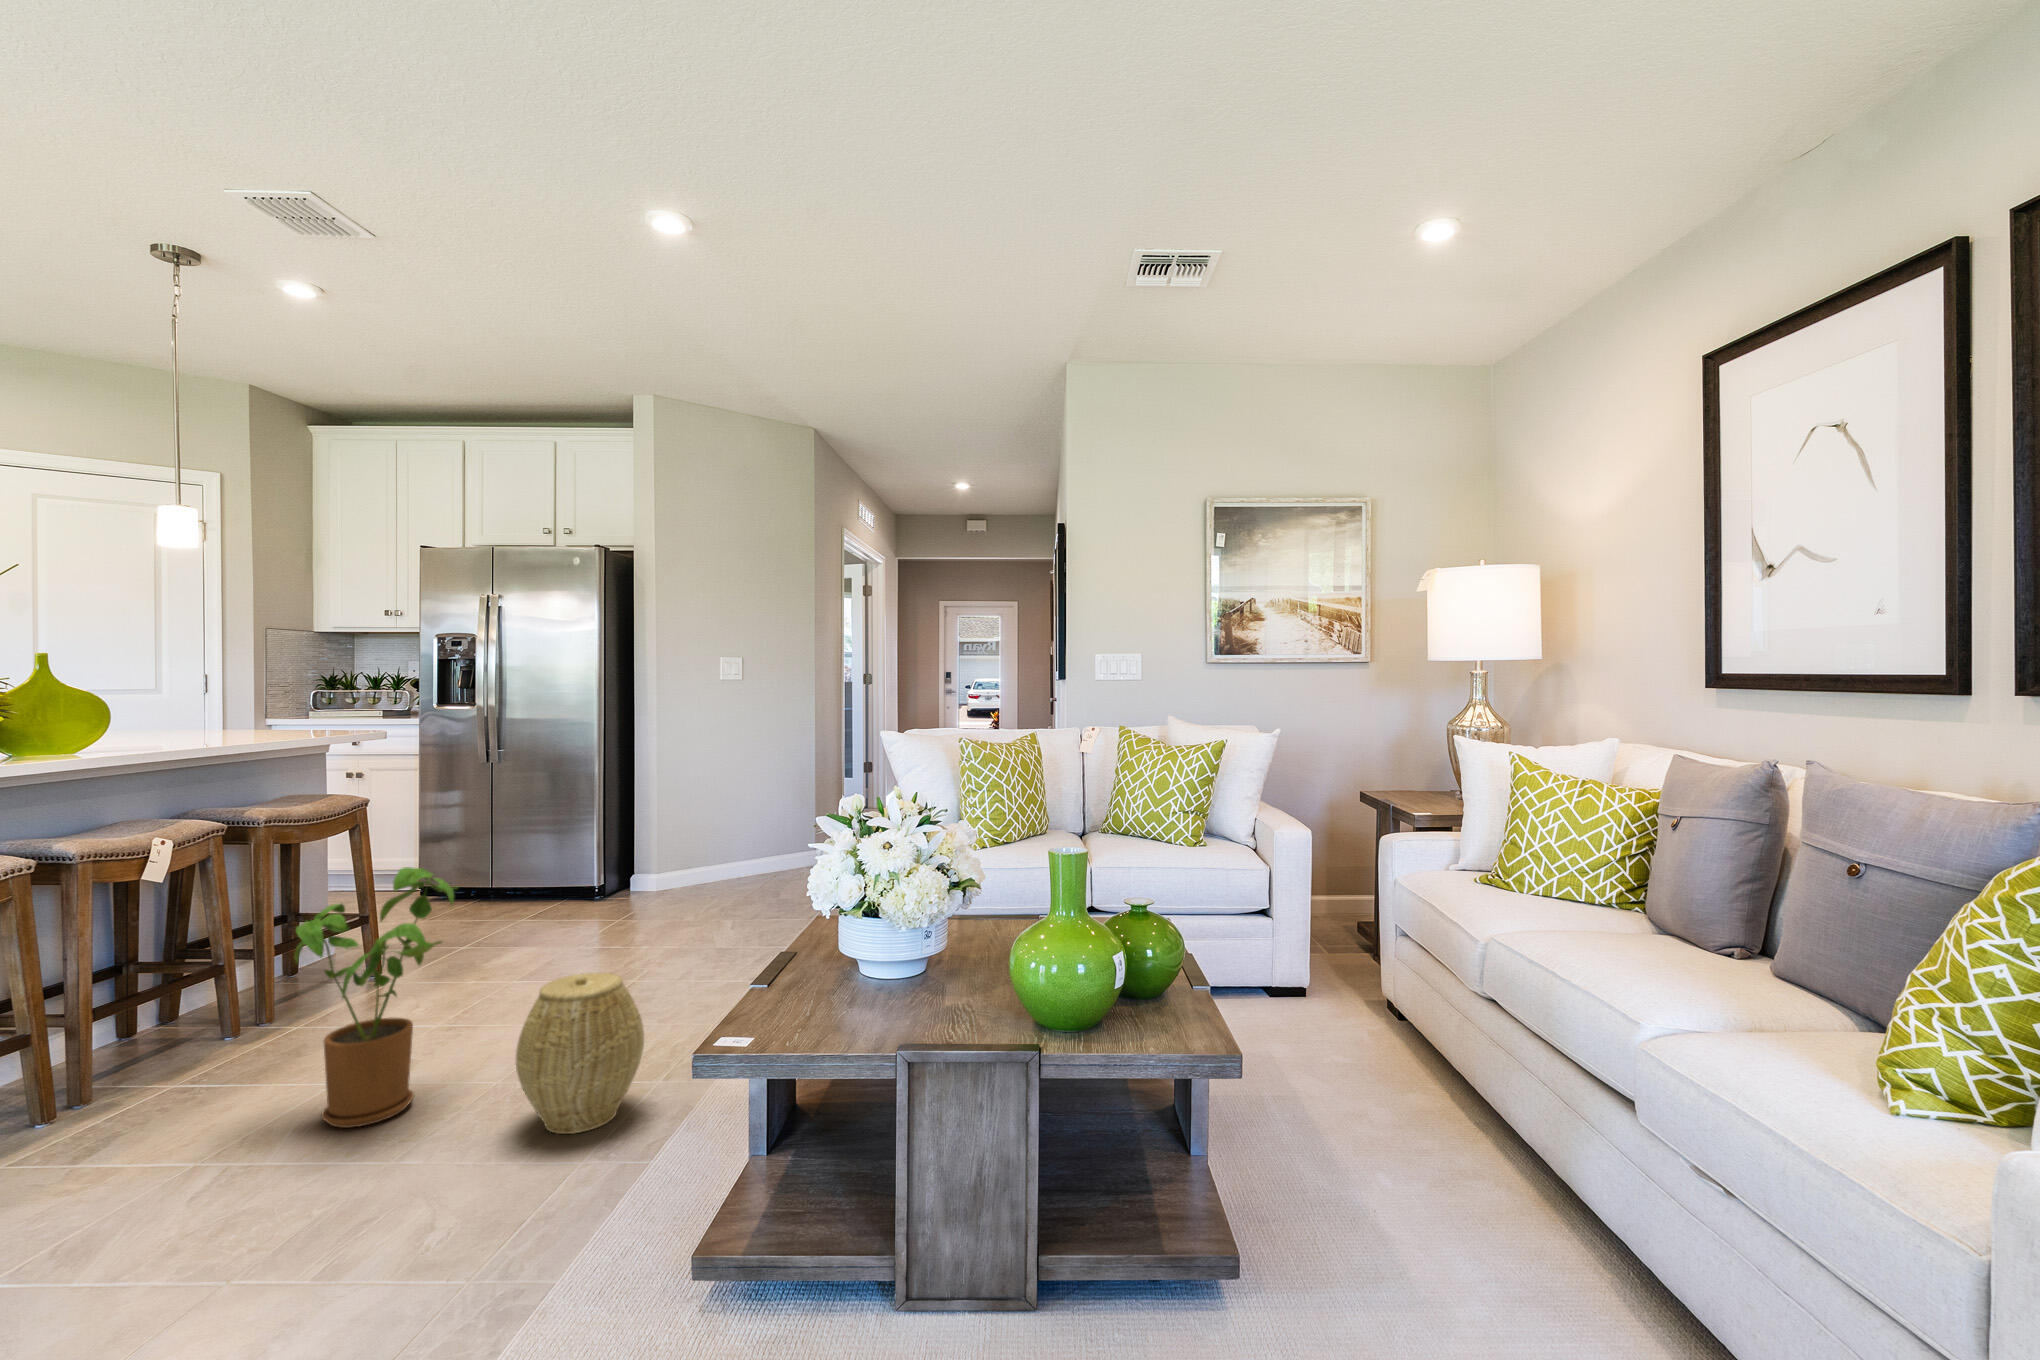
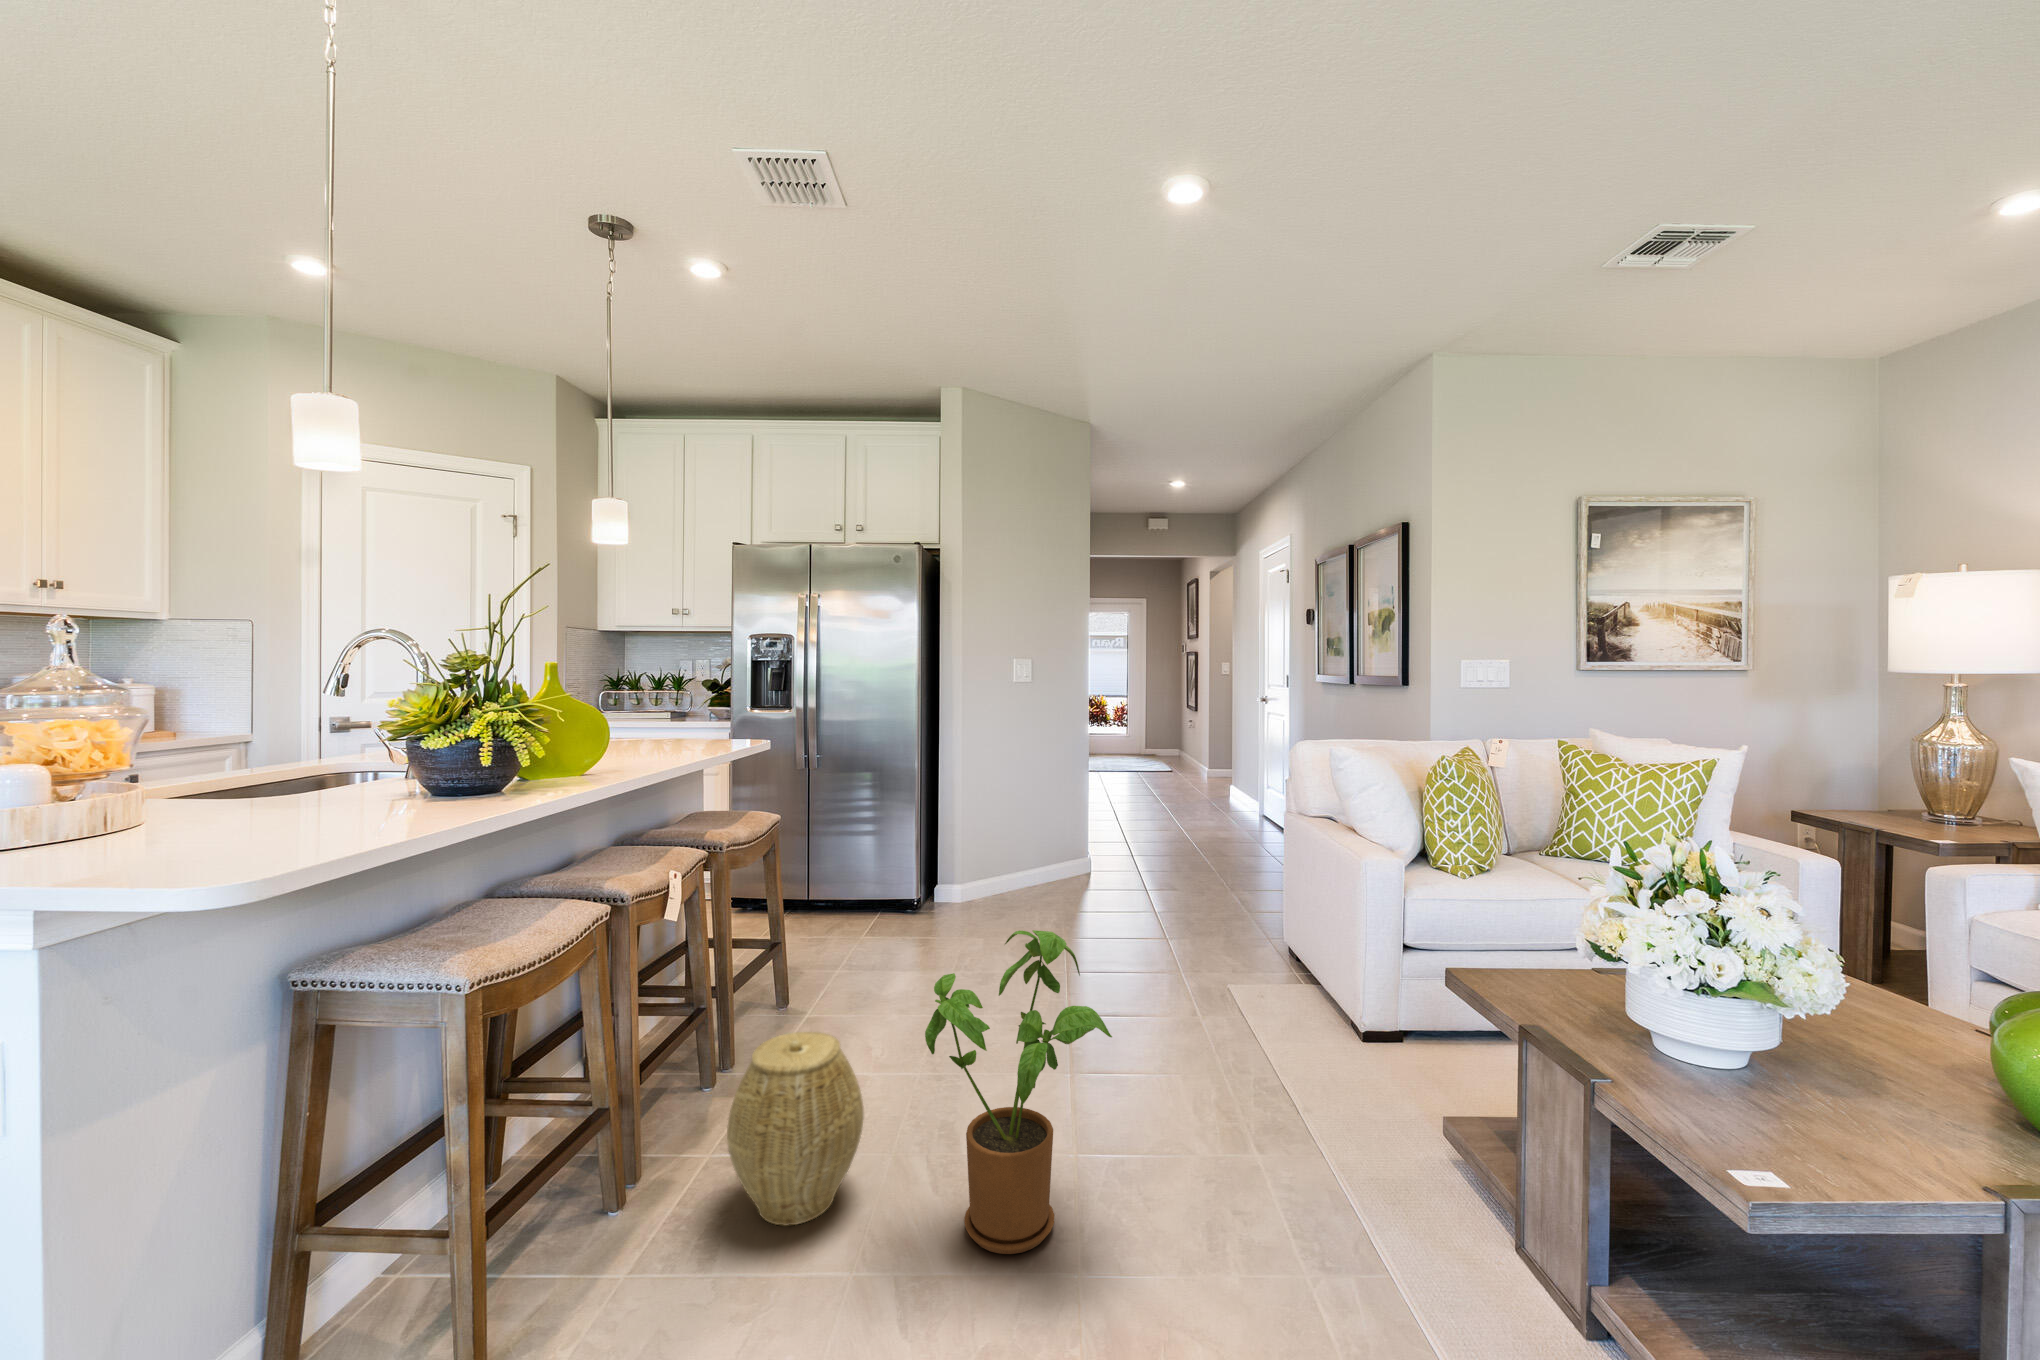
woven basket: present [516,973,644,1134] -> present [727,1032,864,1226]

